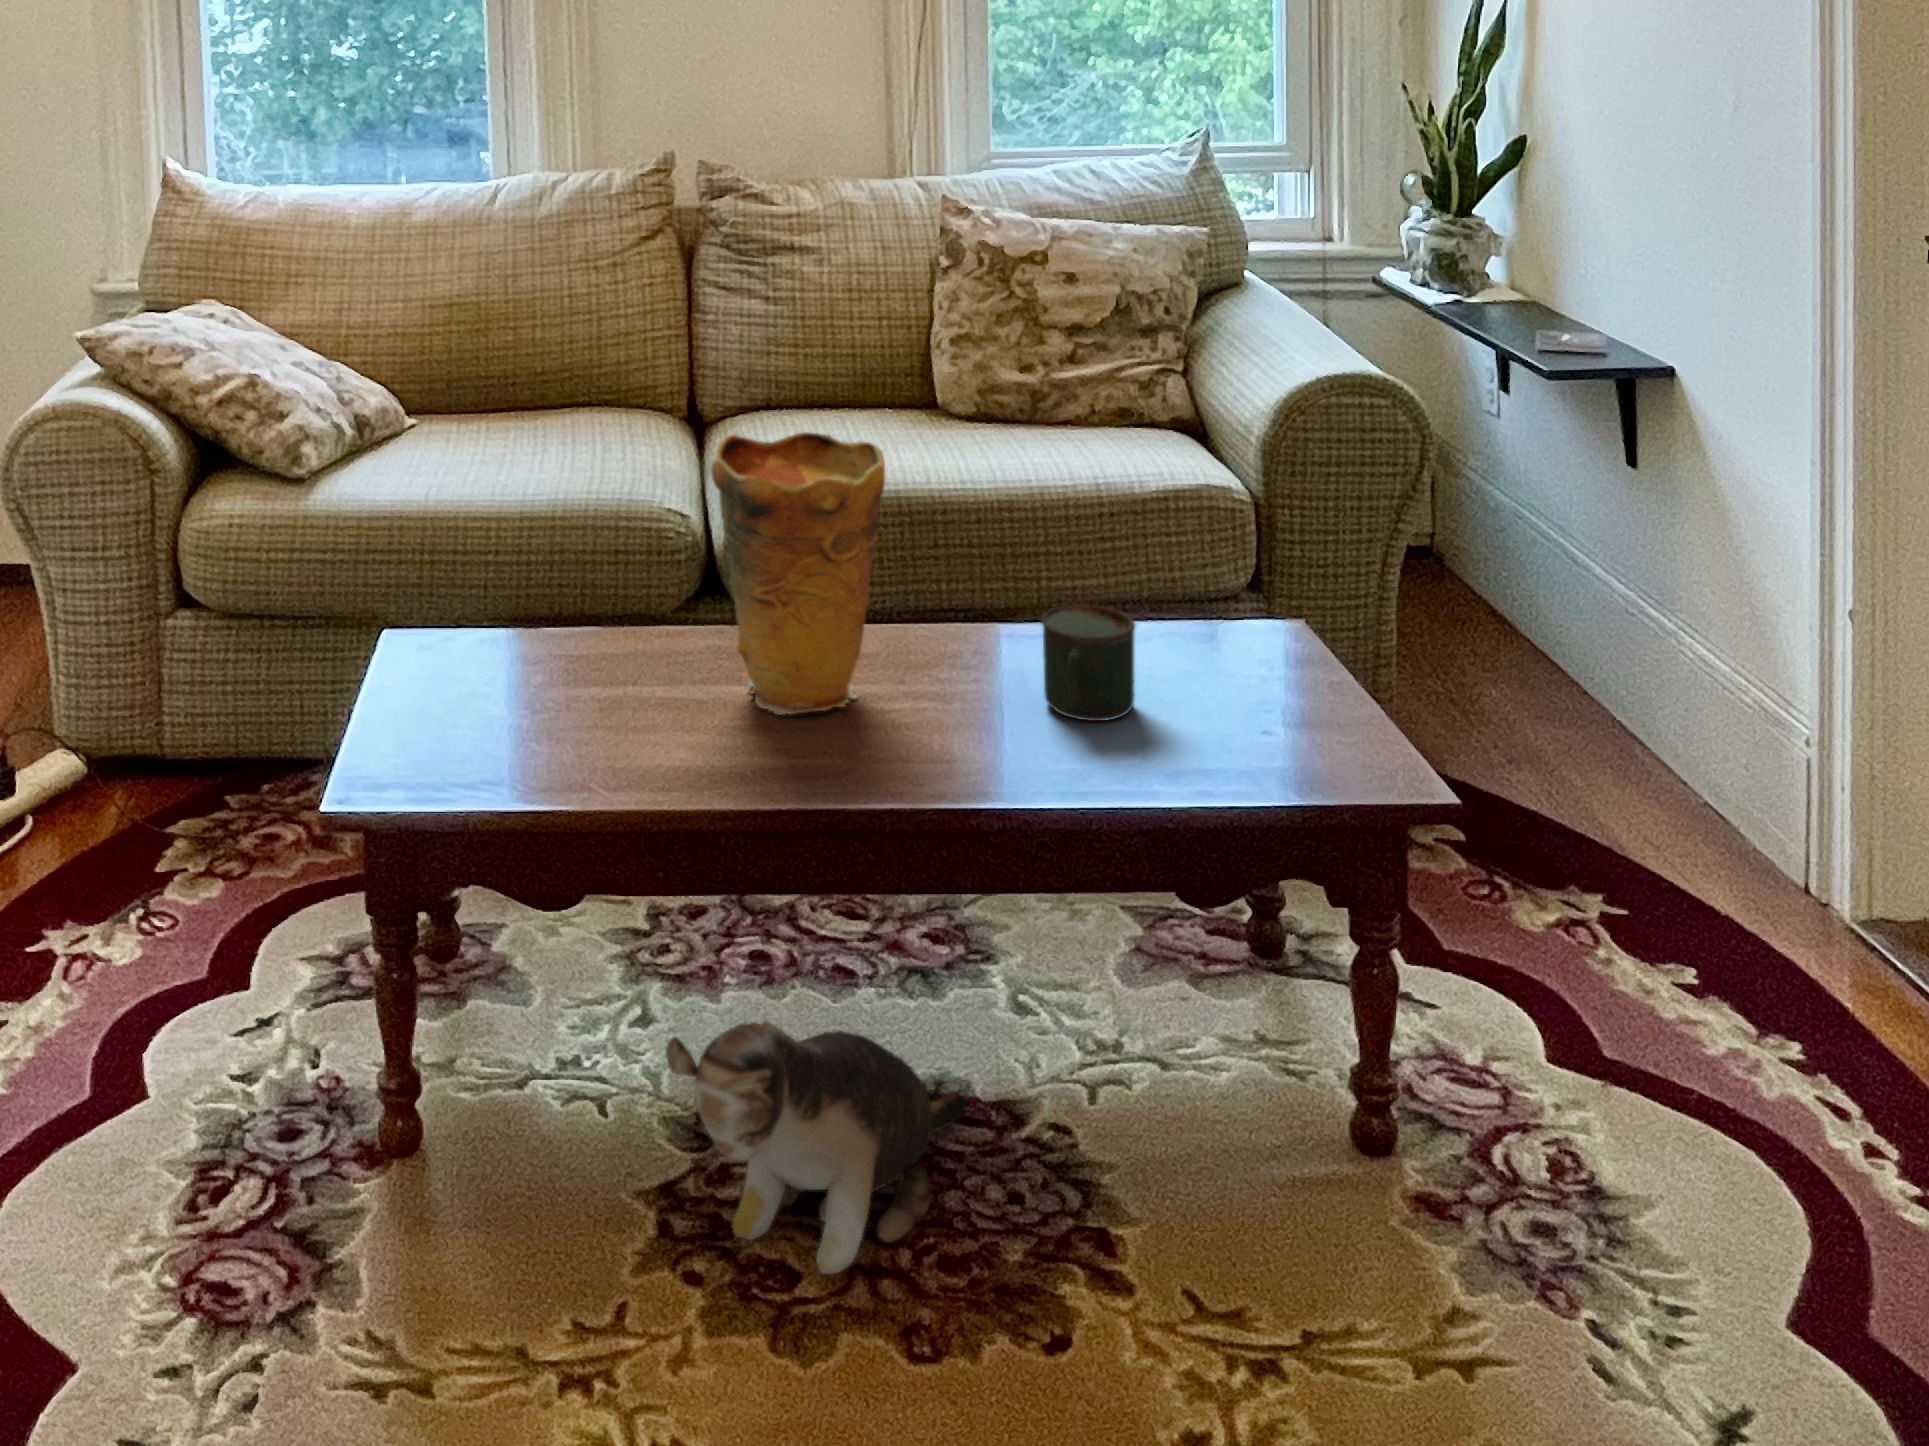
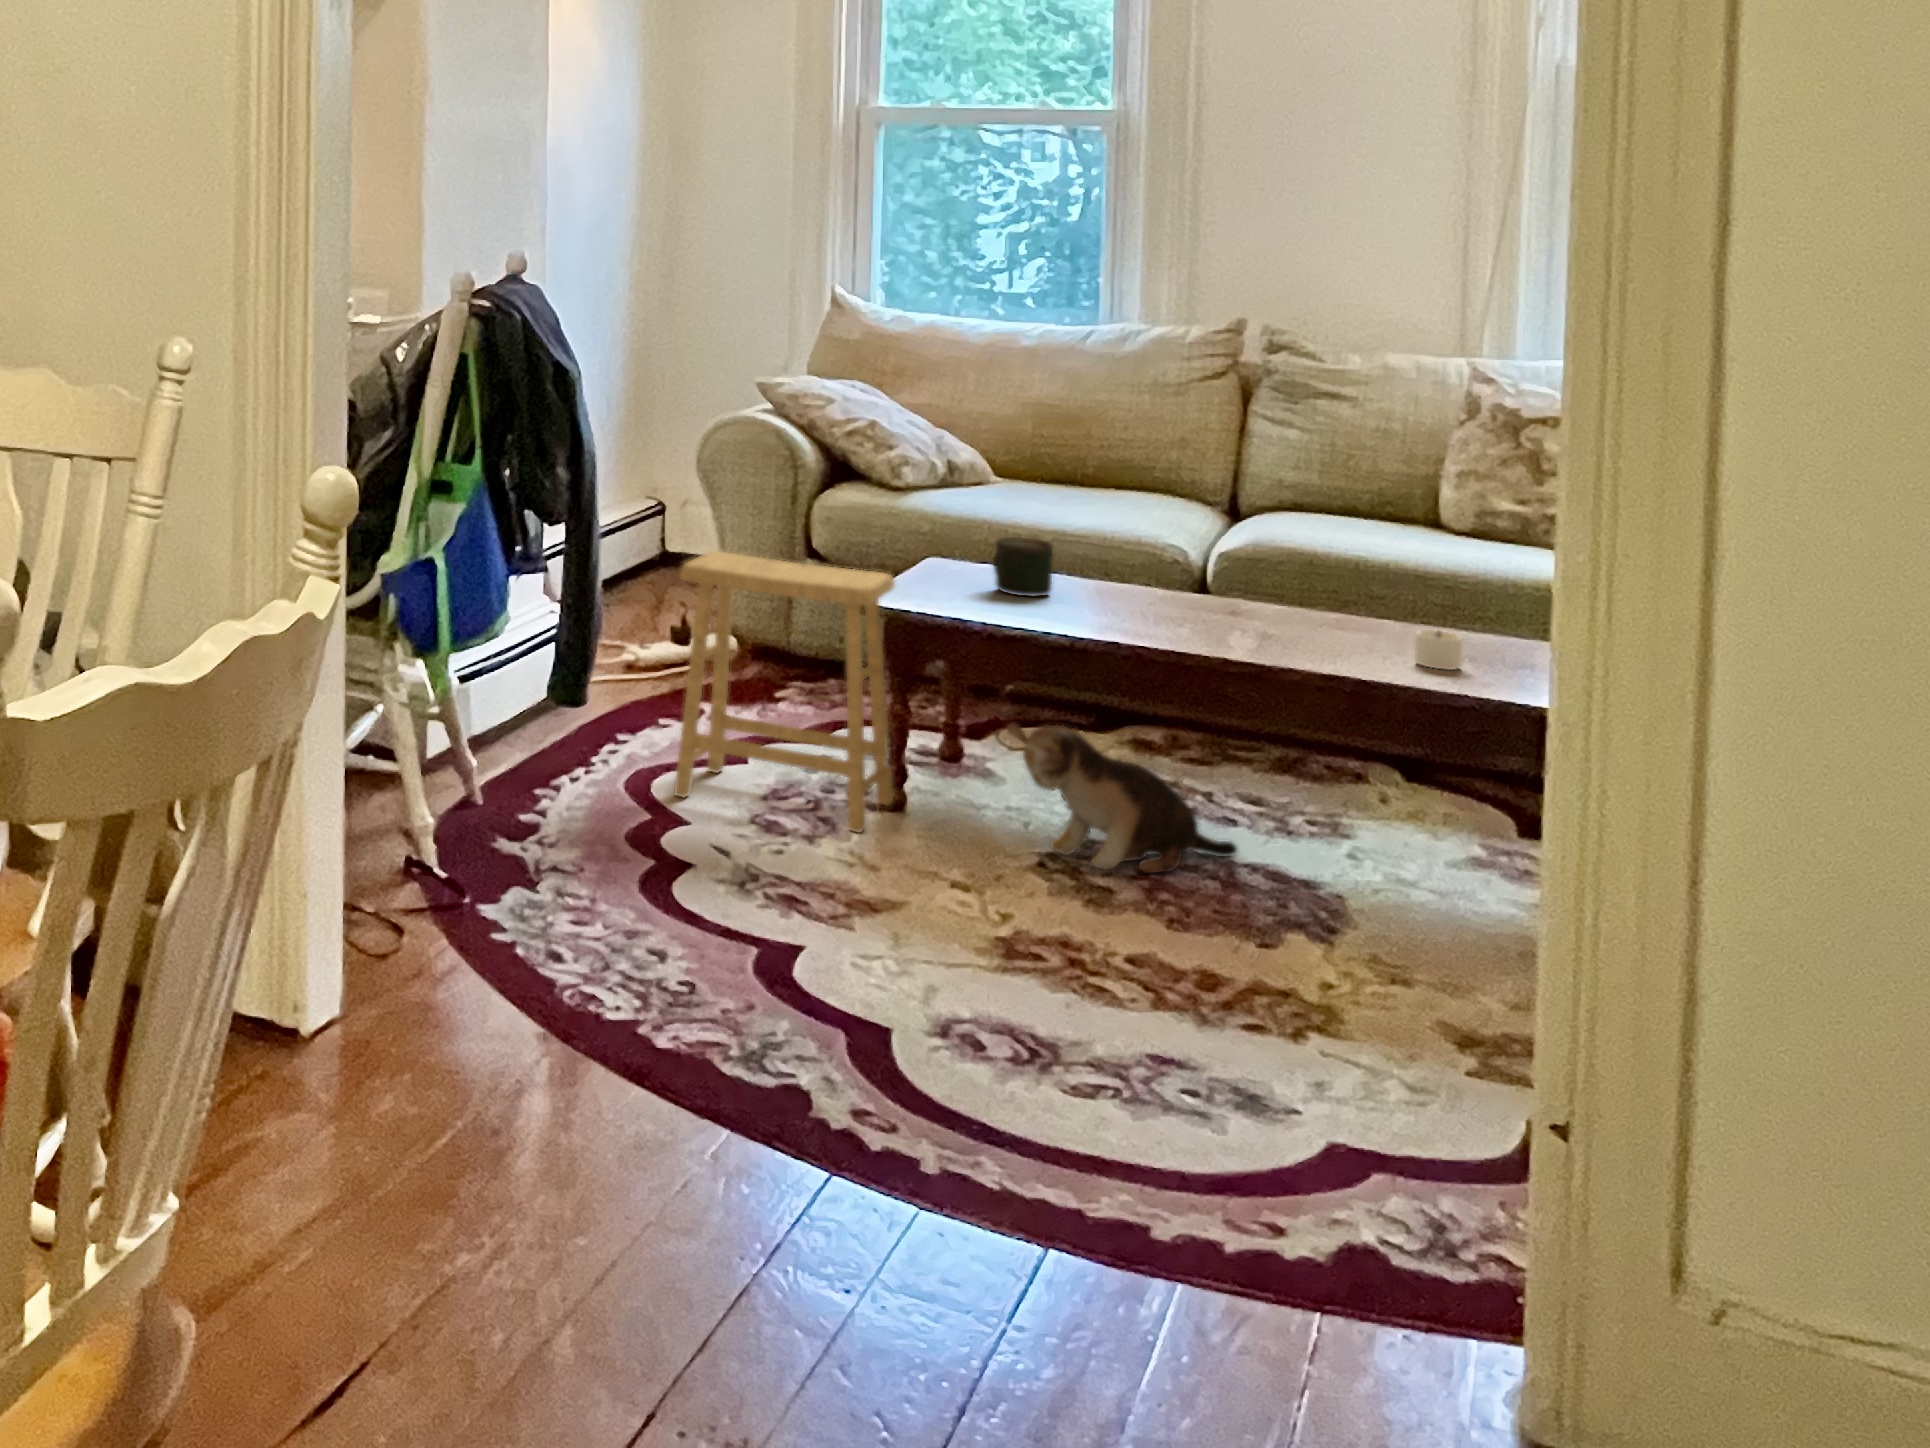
vase: present [711,432,885,715] -> none [1113,449,1239,618]
mug: present [1041,605,1135,721] -> present [993,537,1053,596]
candle: none [1195,690,1290,763] -> present [1415,630,1462,670]
footstool: none [31,762,436,1333] -> present [674,551,894,832]

